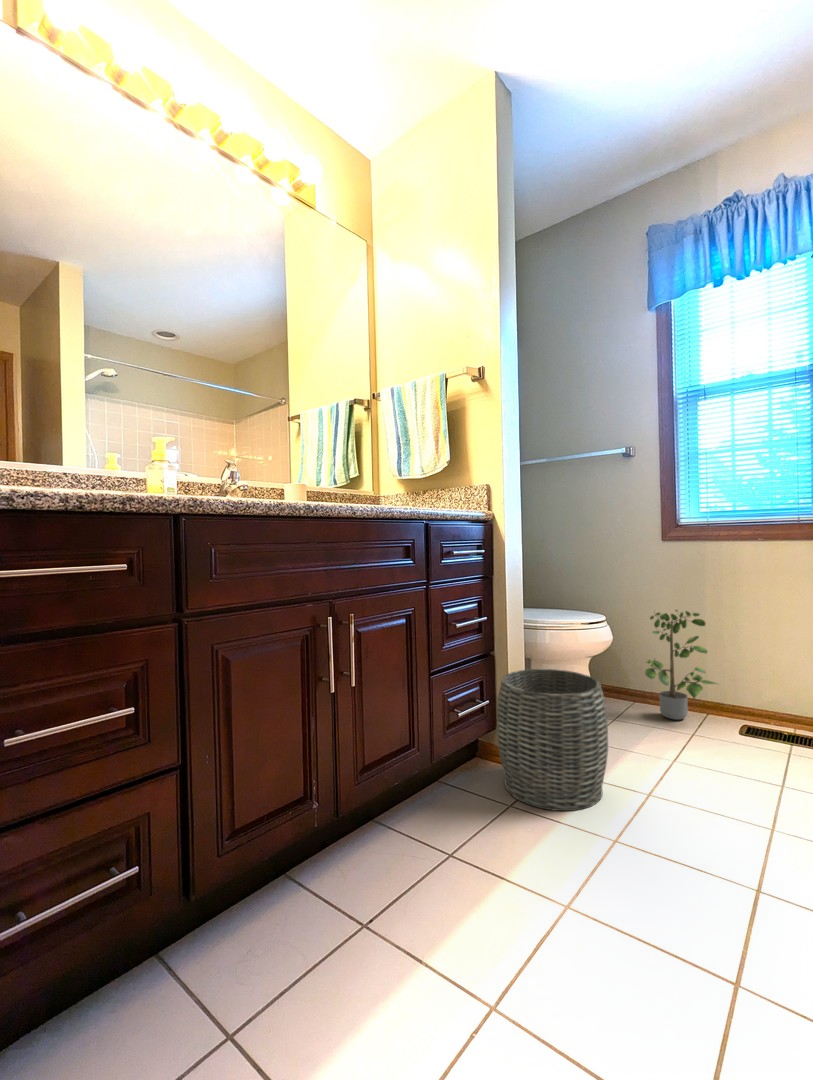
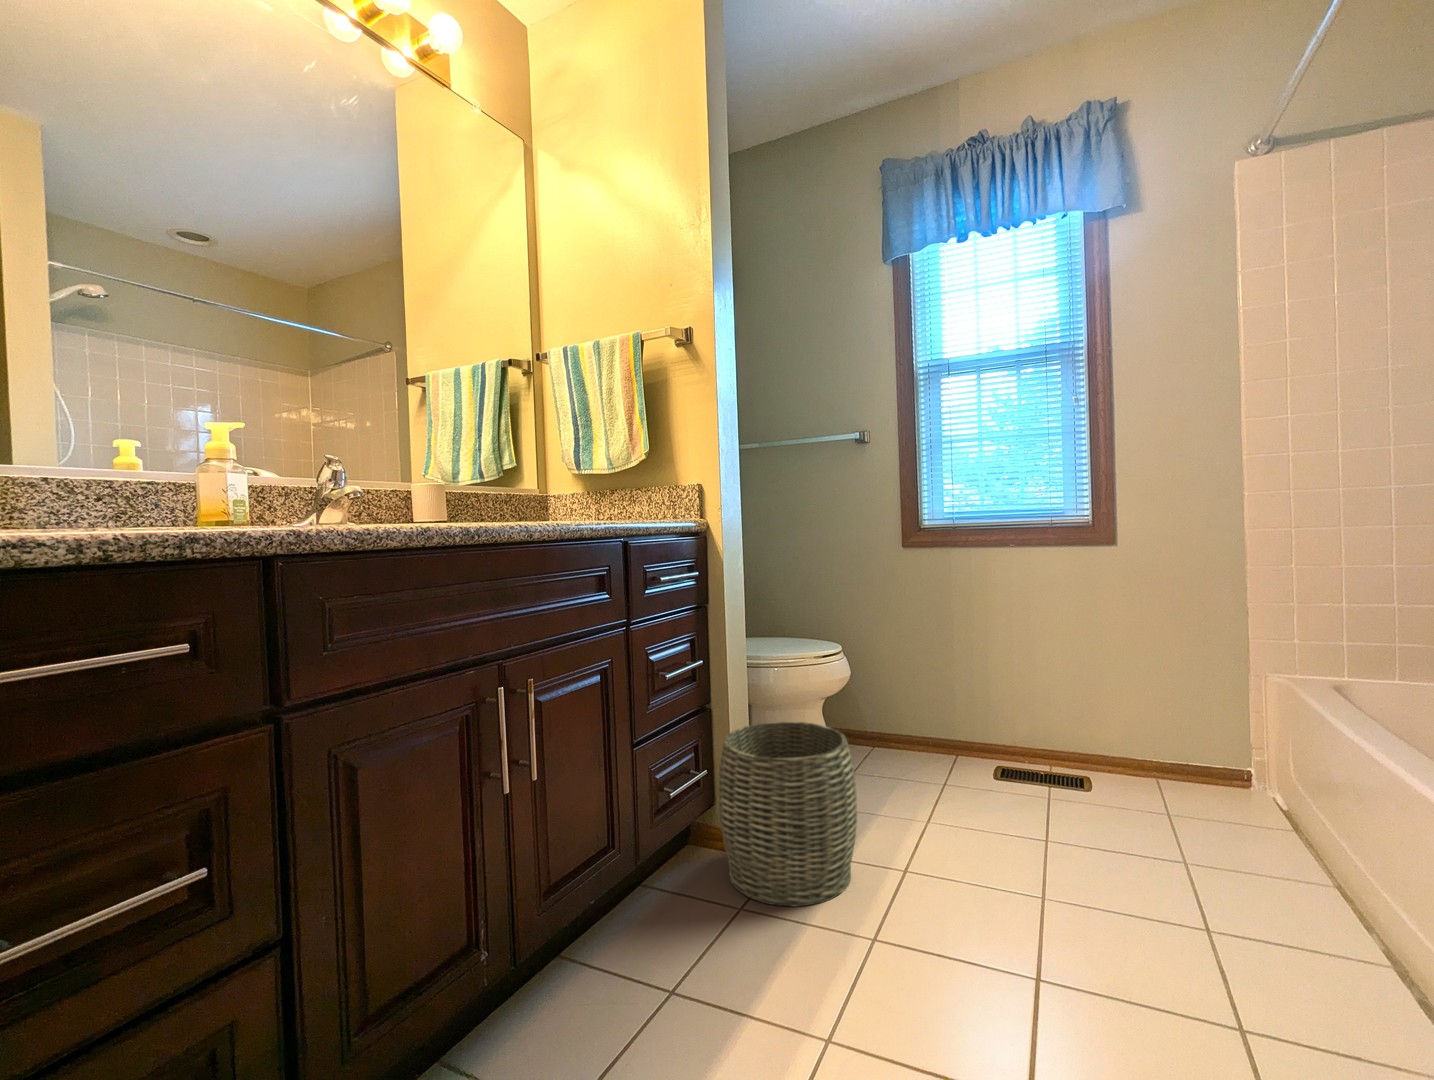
potted plant: present [645,610,717,720] -> none [886,630,972,766]

